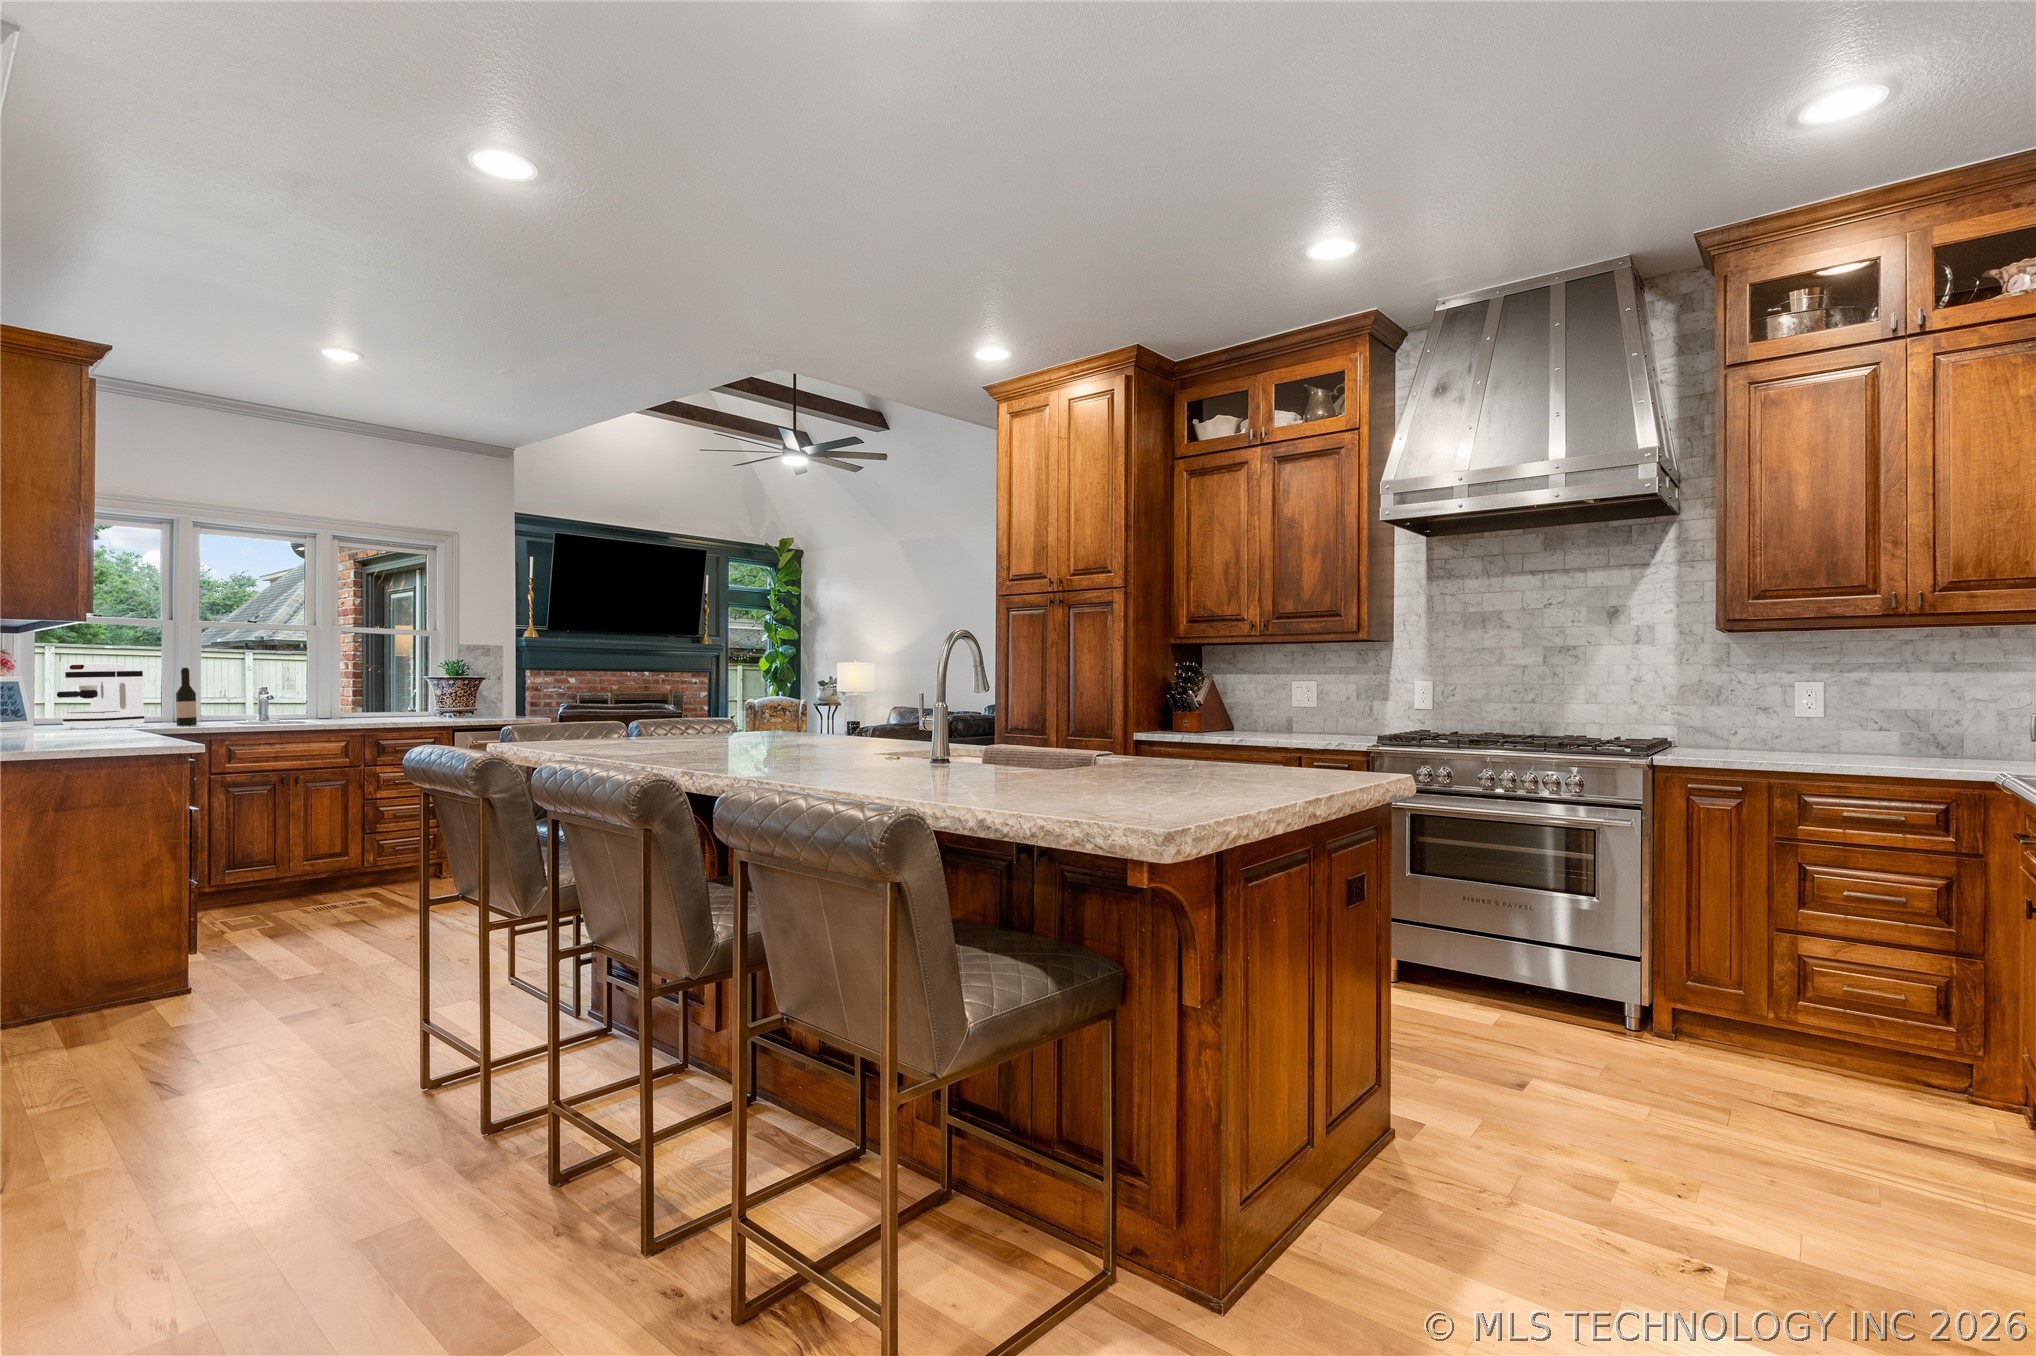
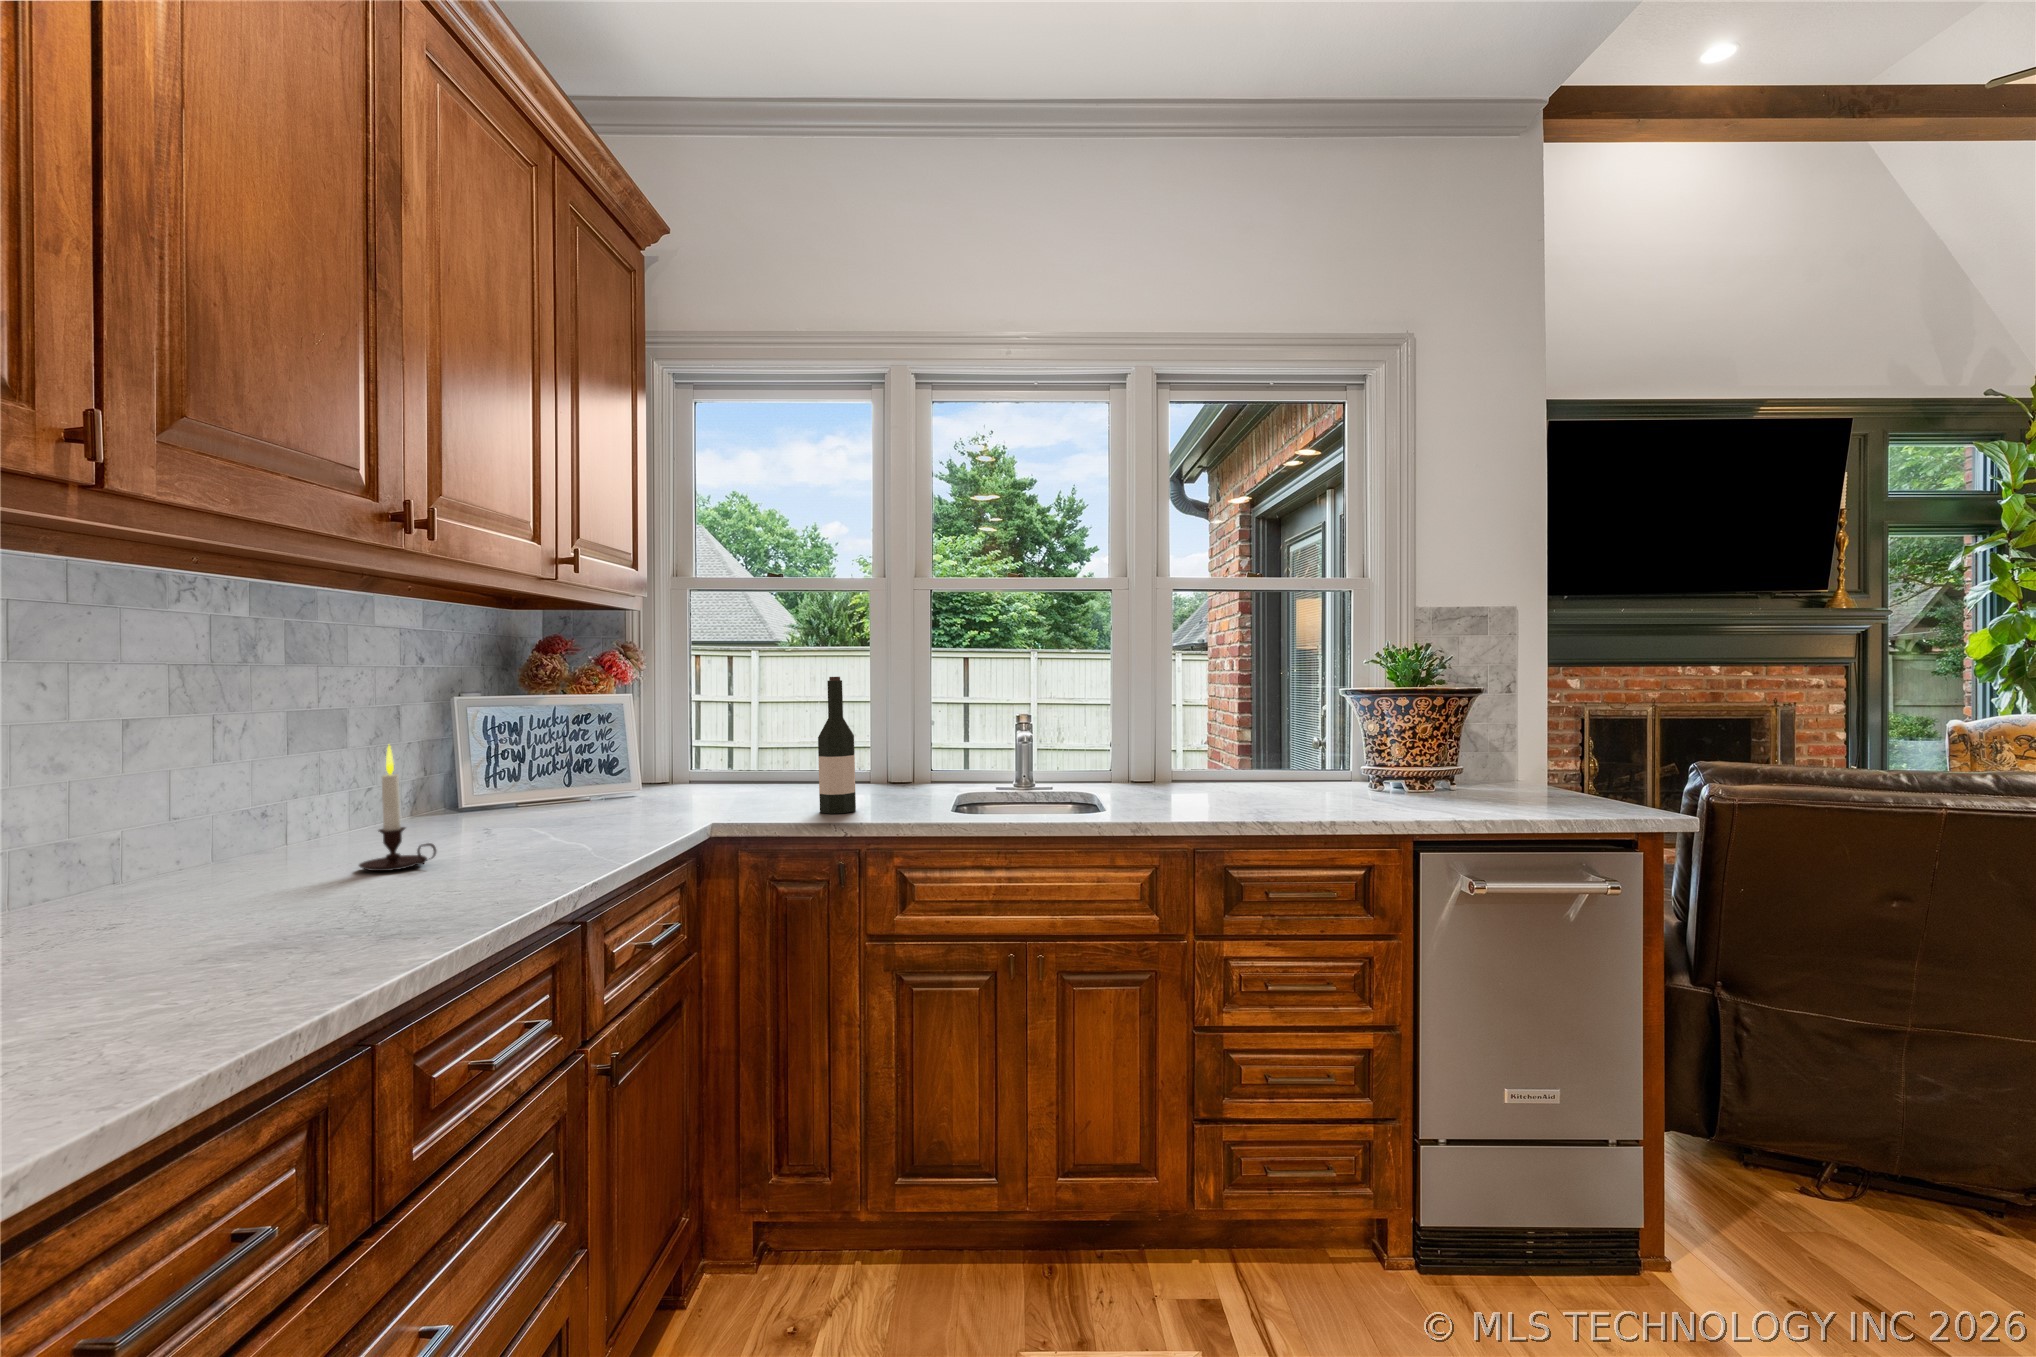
coffee maker: present [57,664,145,728] -> none [647,665,802,803]
candle: none [26,687,61,733] -> present [359,746,436,871]

